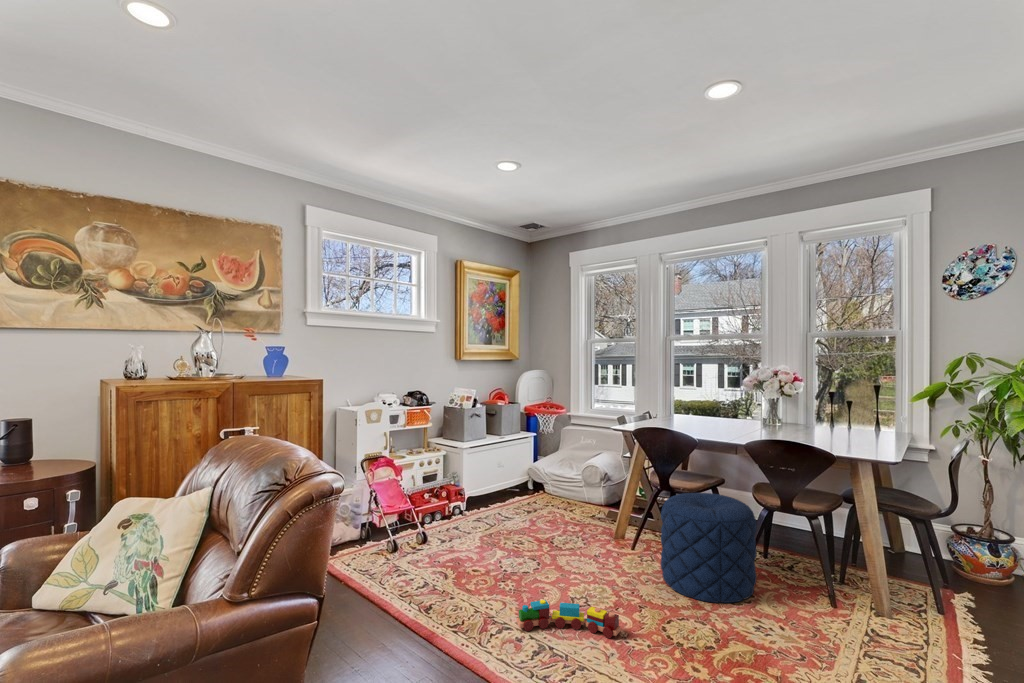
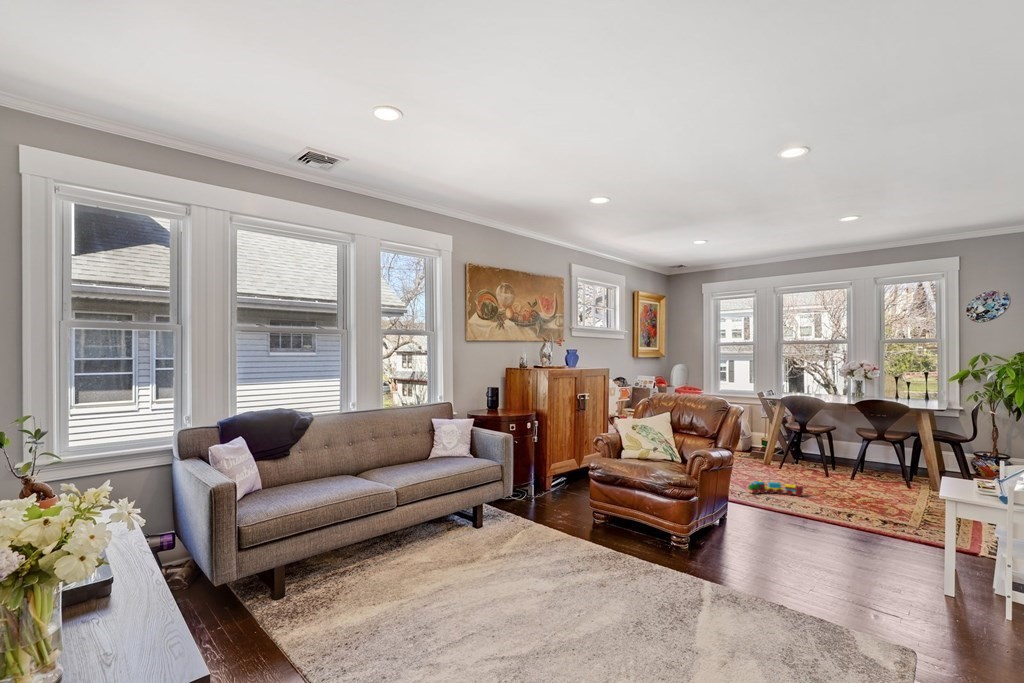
pouf: present [661,493,757,603] -> none [806,433,865,487]

